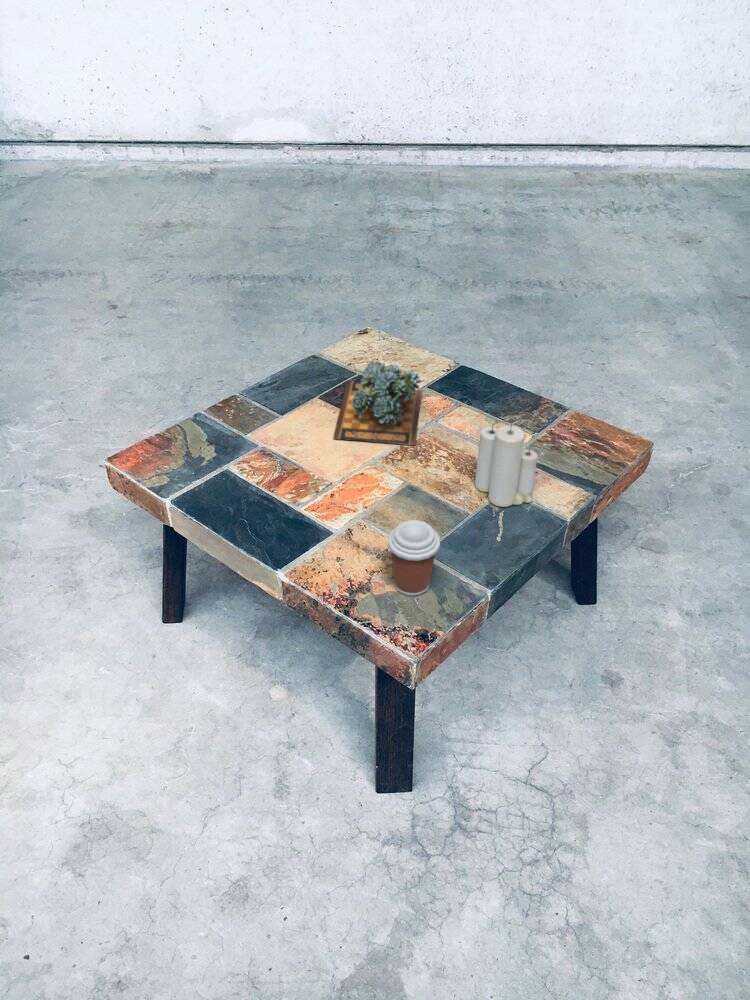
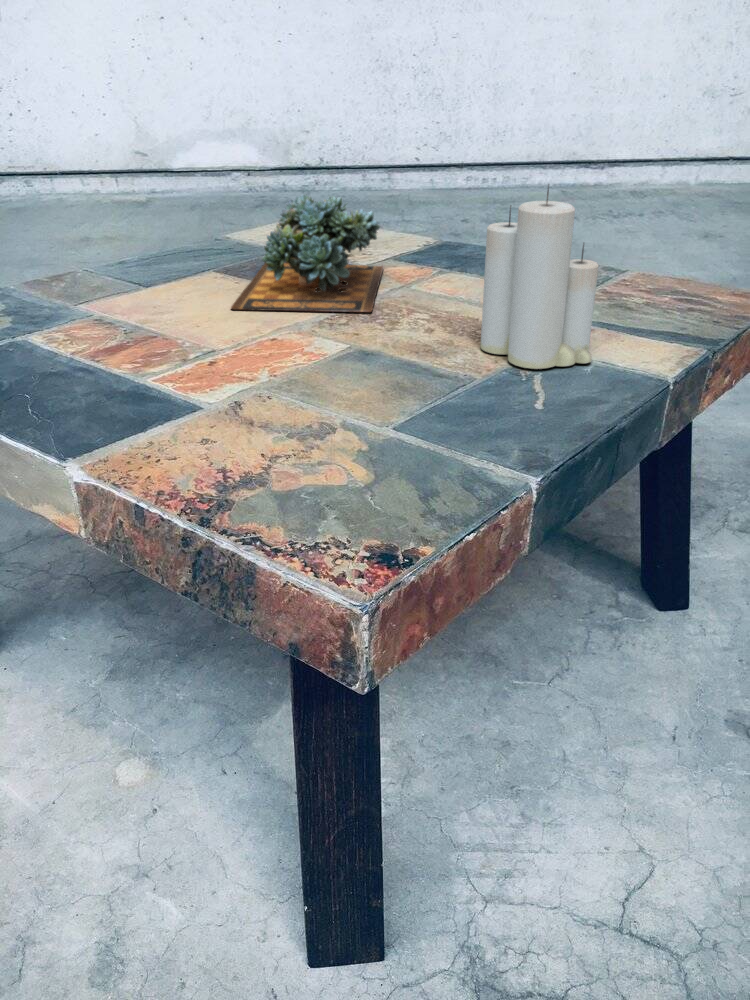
coffee cup: present [388,520,440,596] -> none [297,311,417,487]

